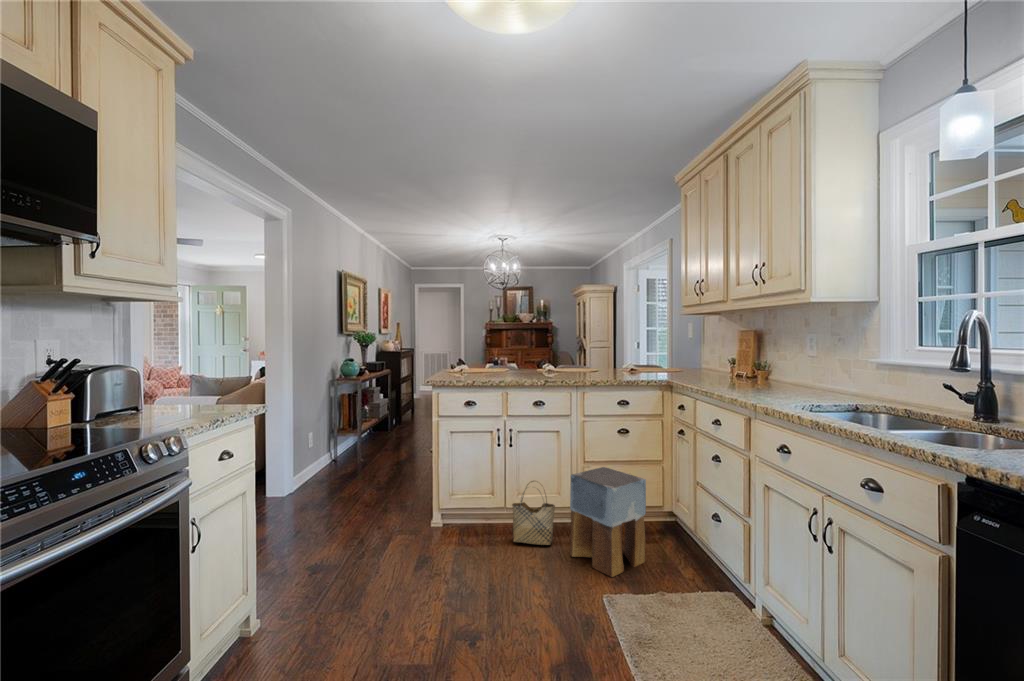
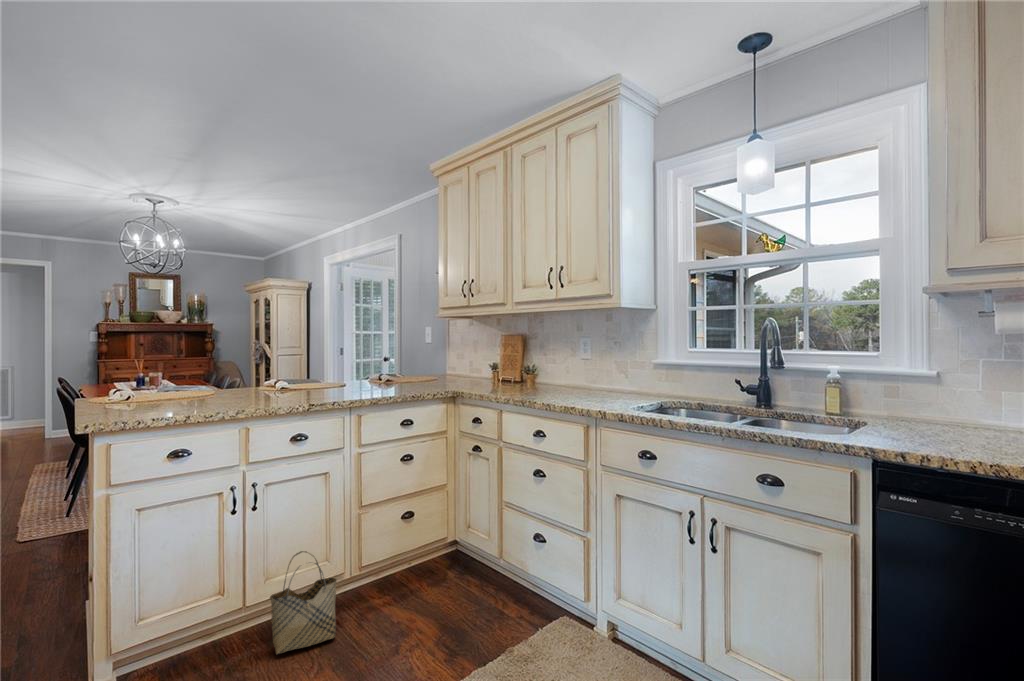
stool: present [570,467,646,577] -> none [371,509,463,653]

